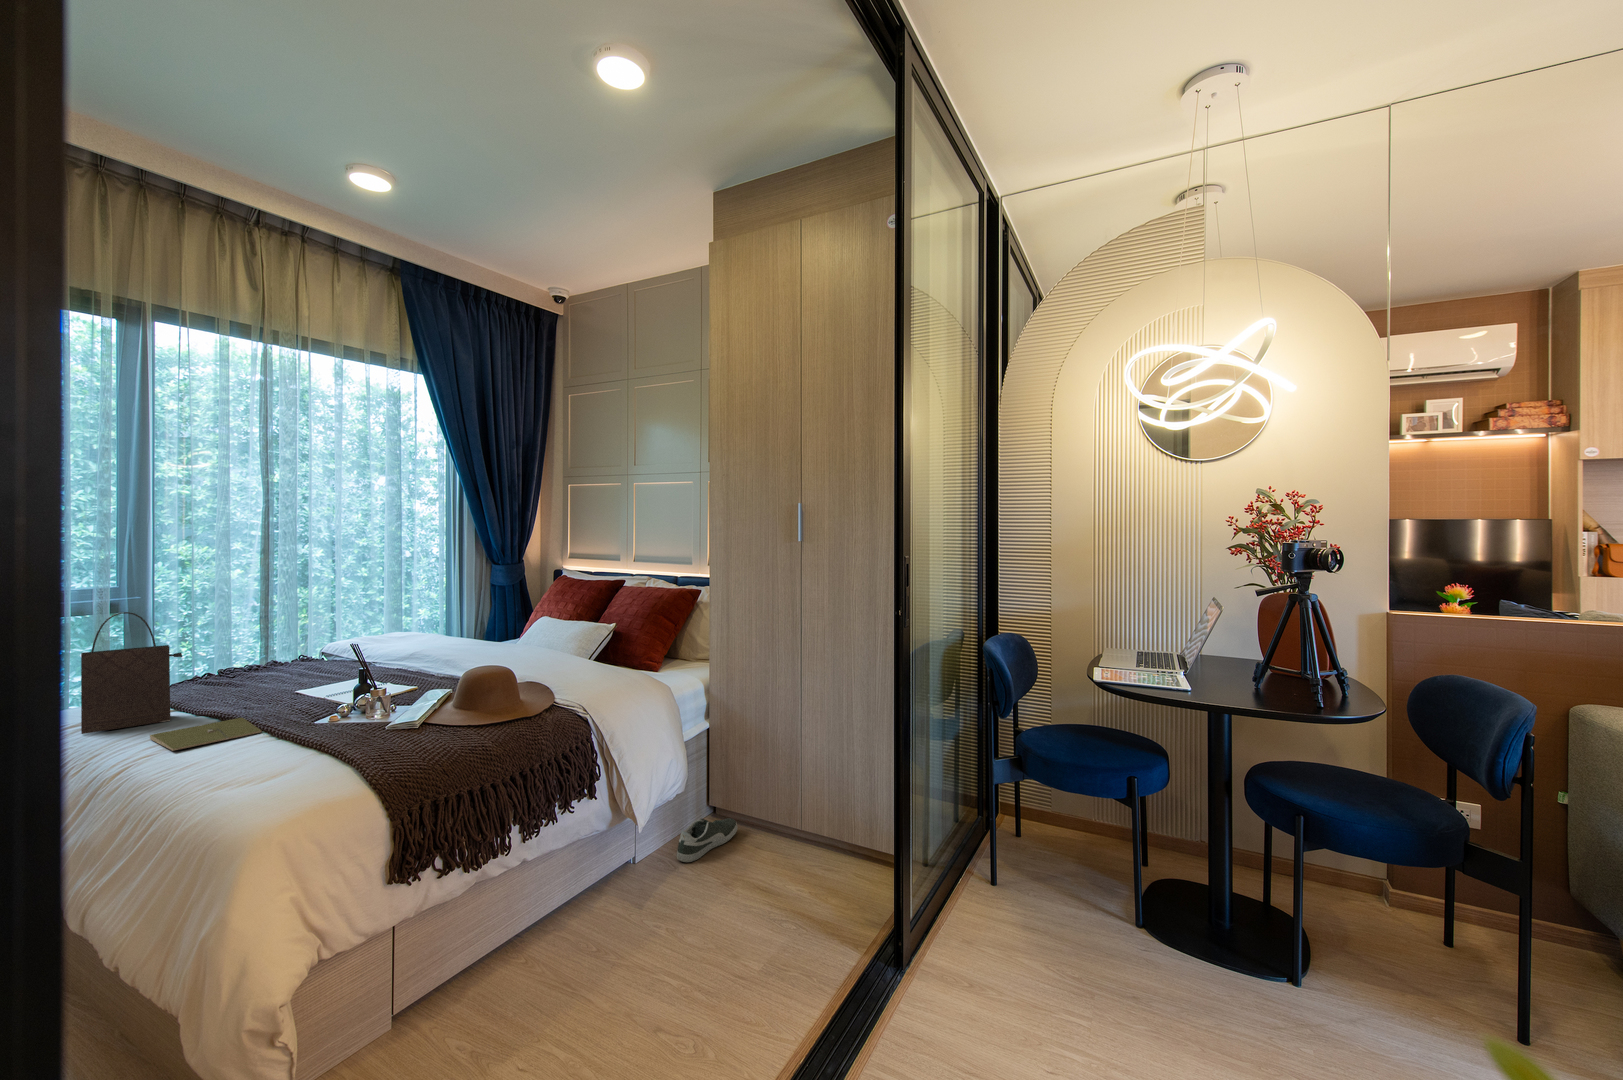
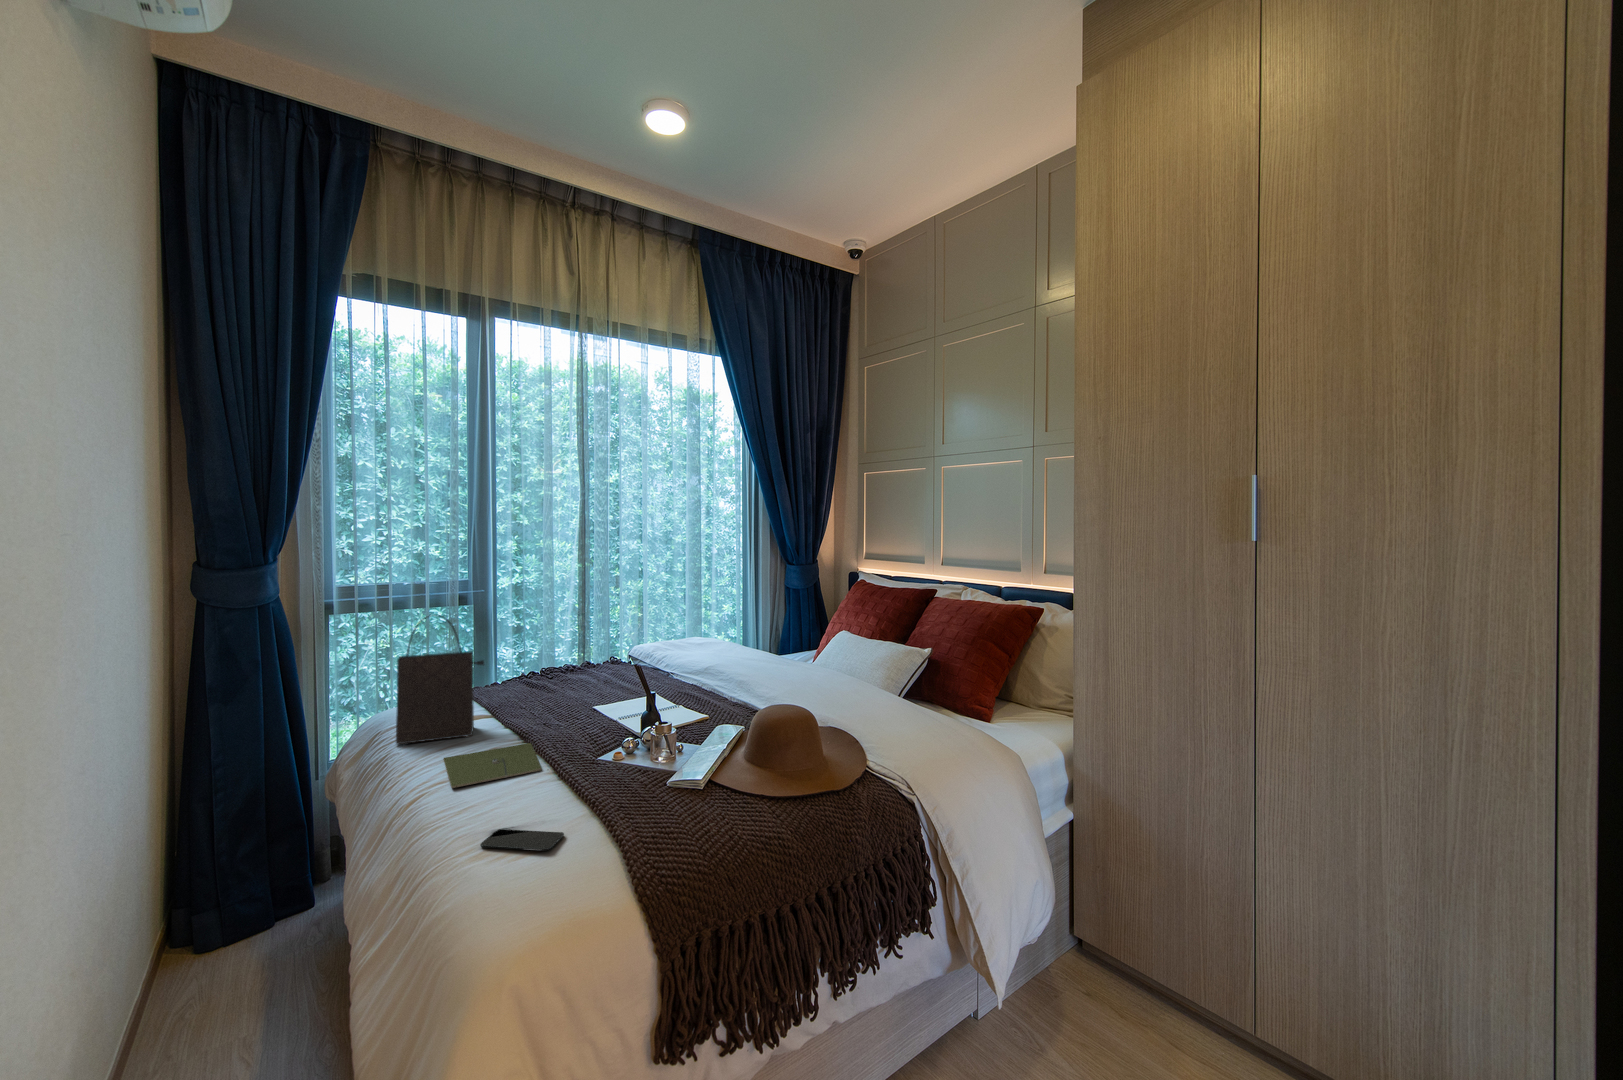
smartphone: none [222,761,300,777] -> present [480,829,564,851]
shoe: present [677,818,738,862] -> none [1036,960,1125,1032]

